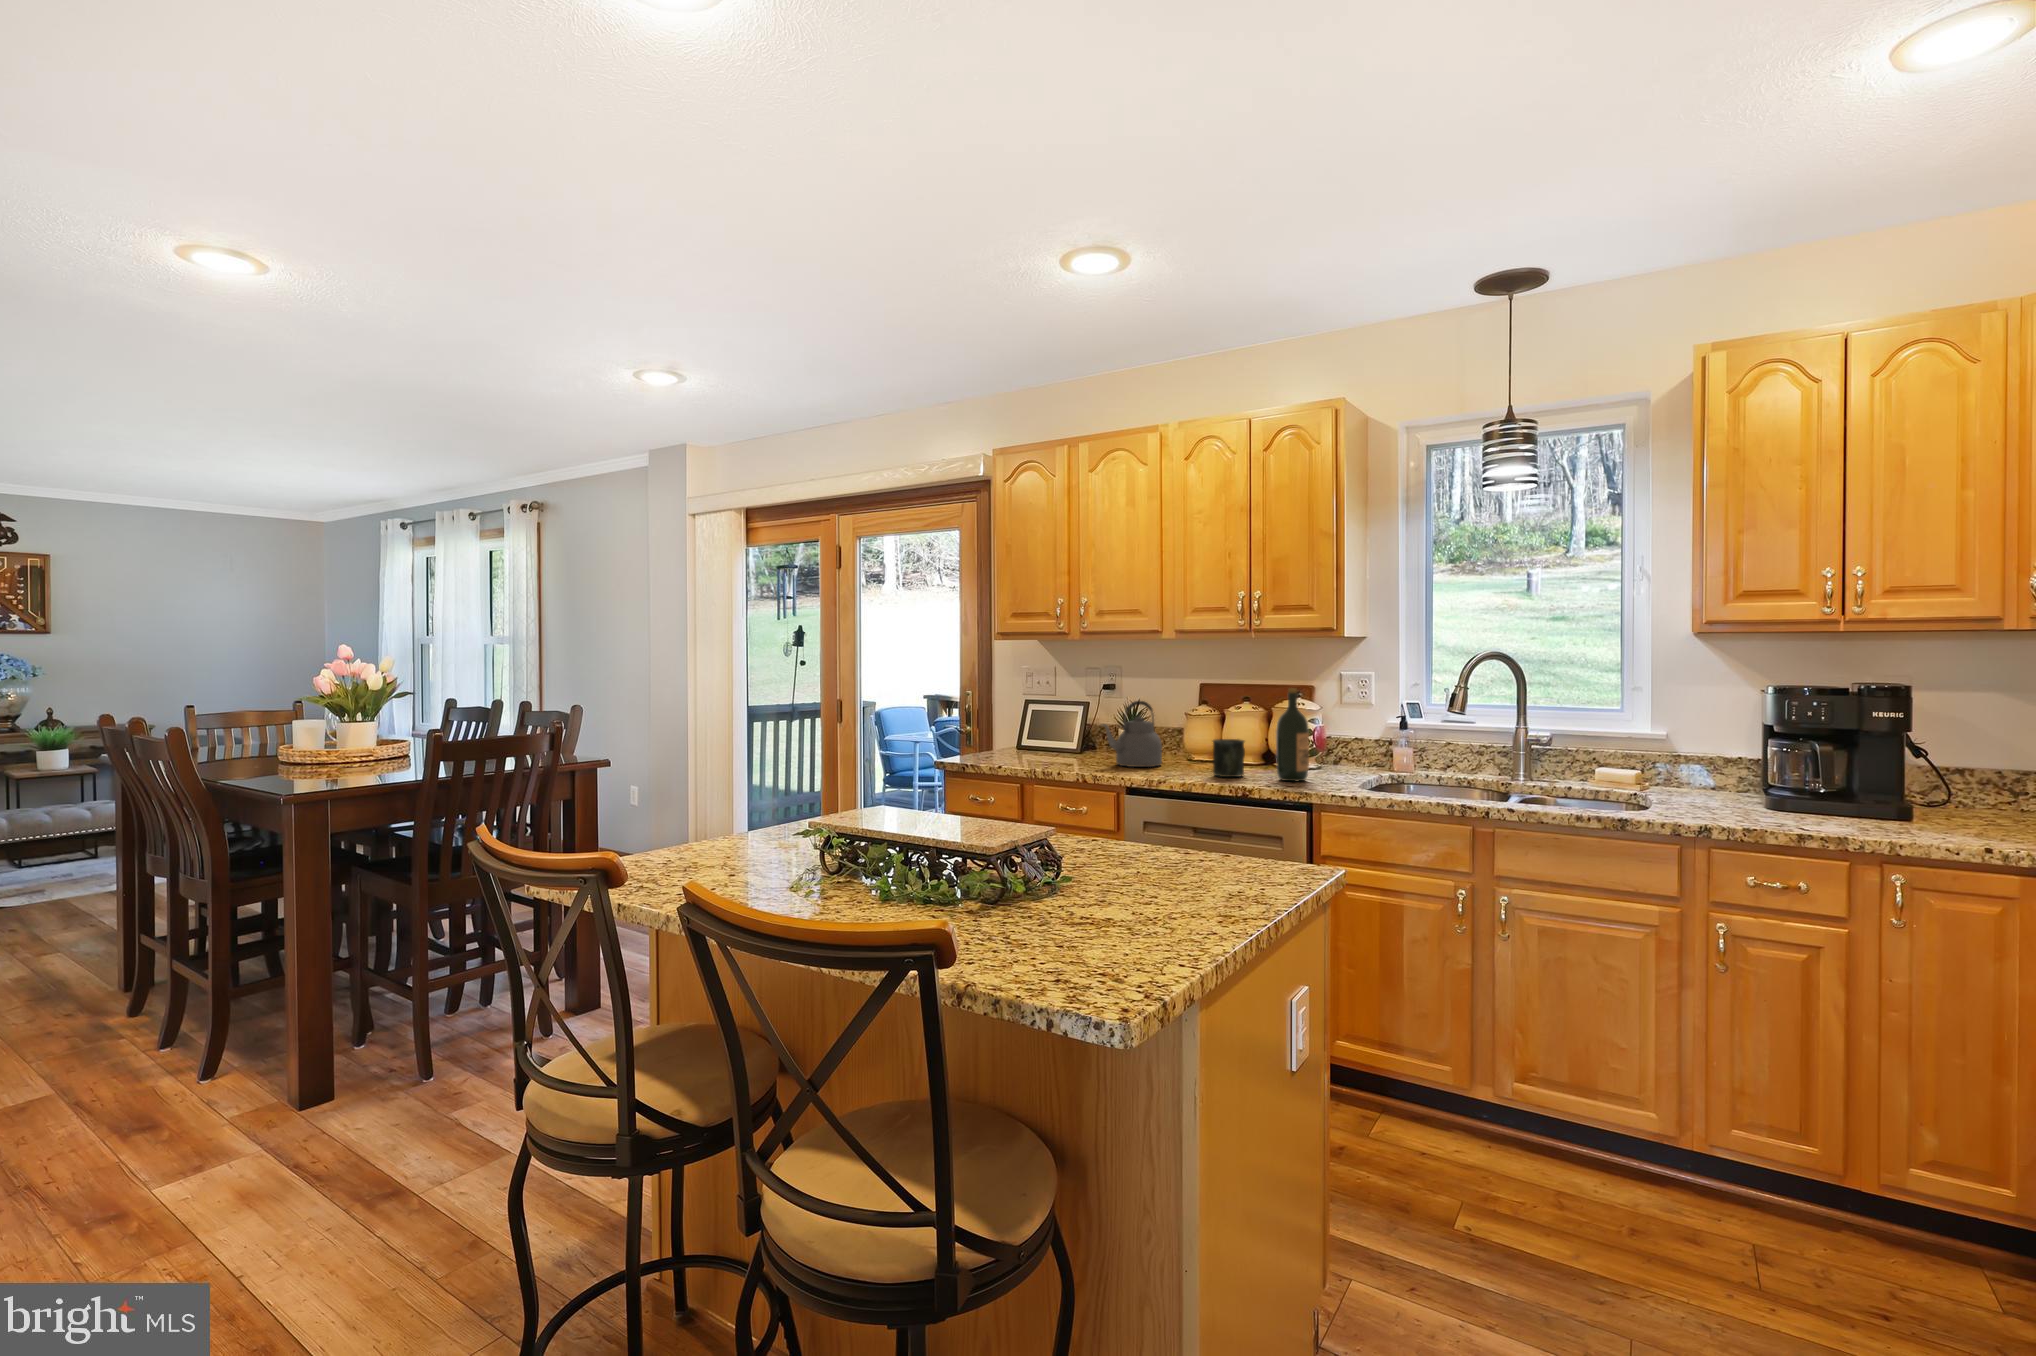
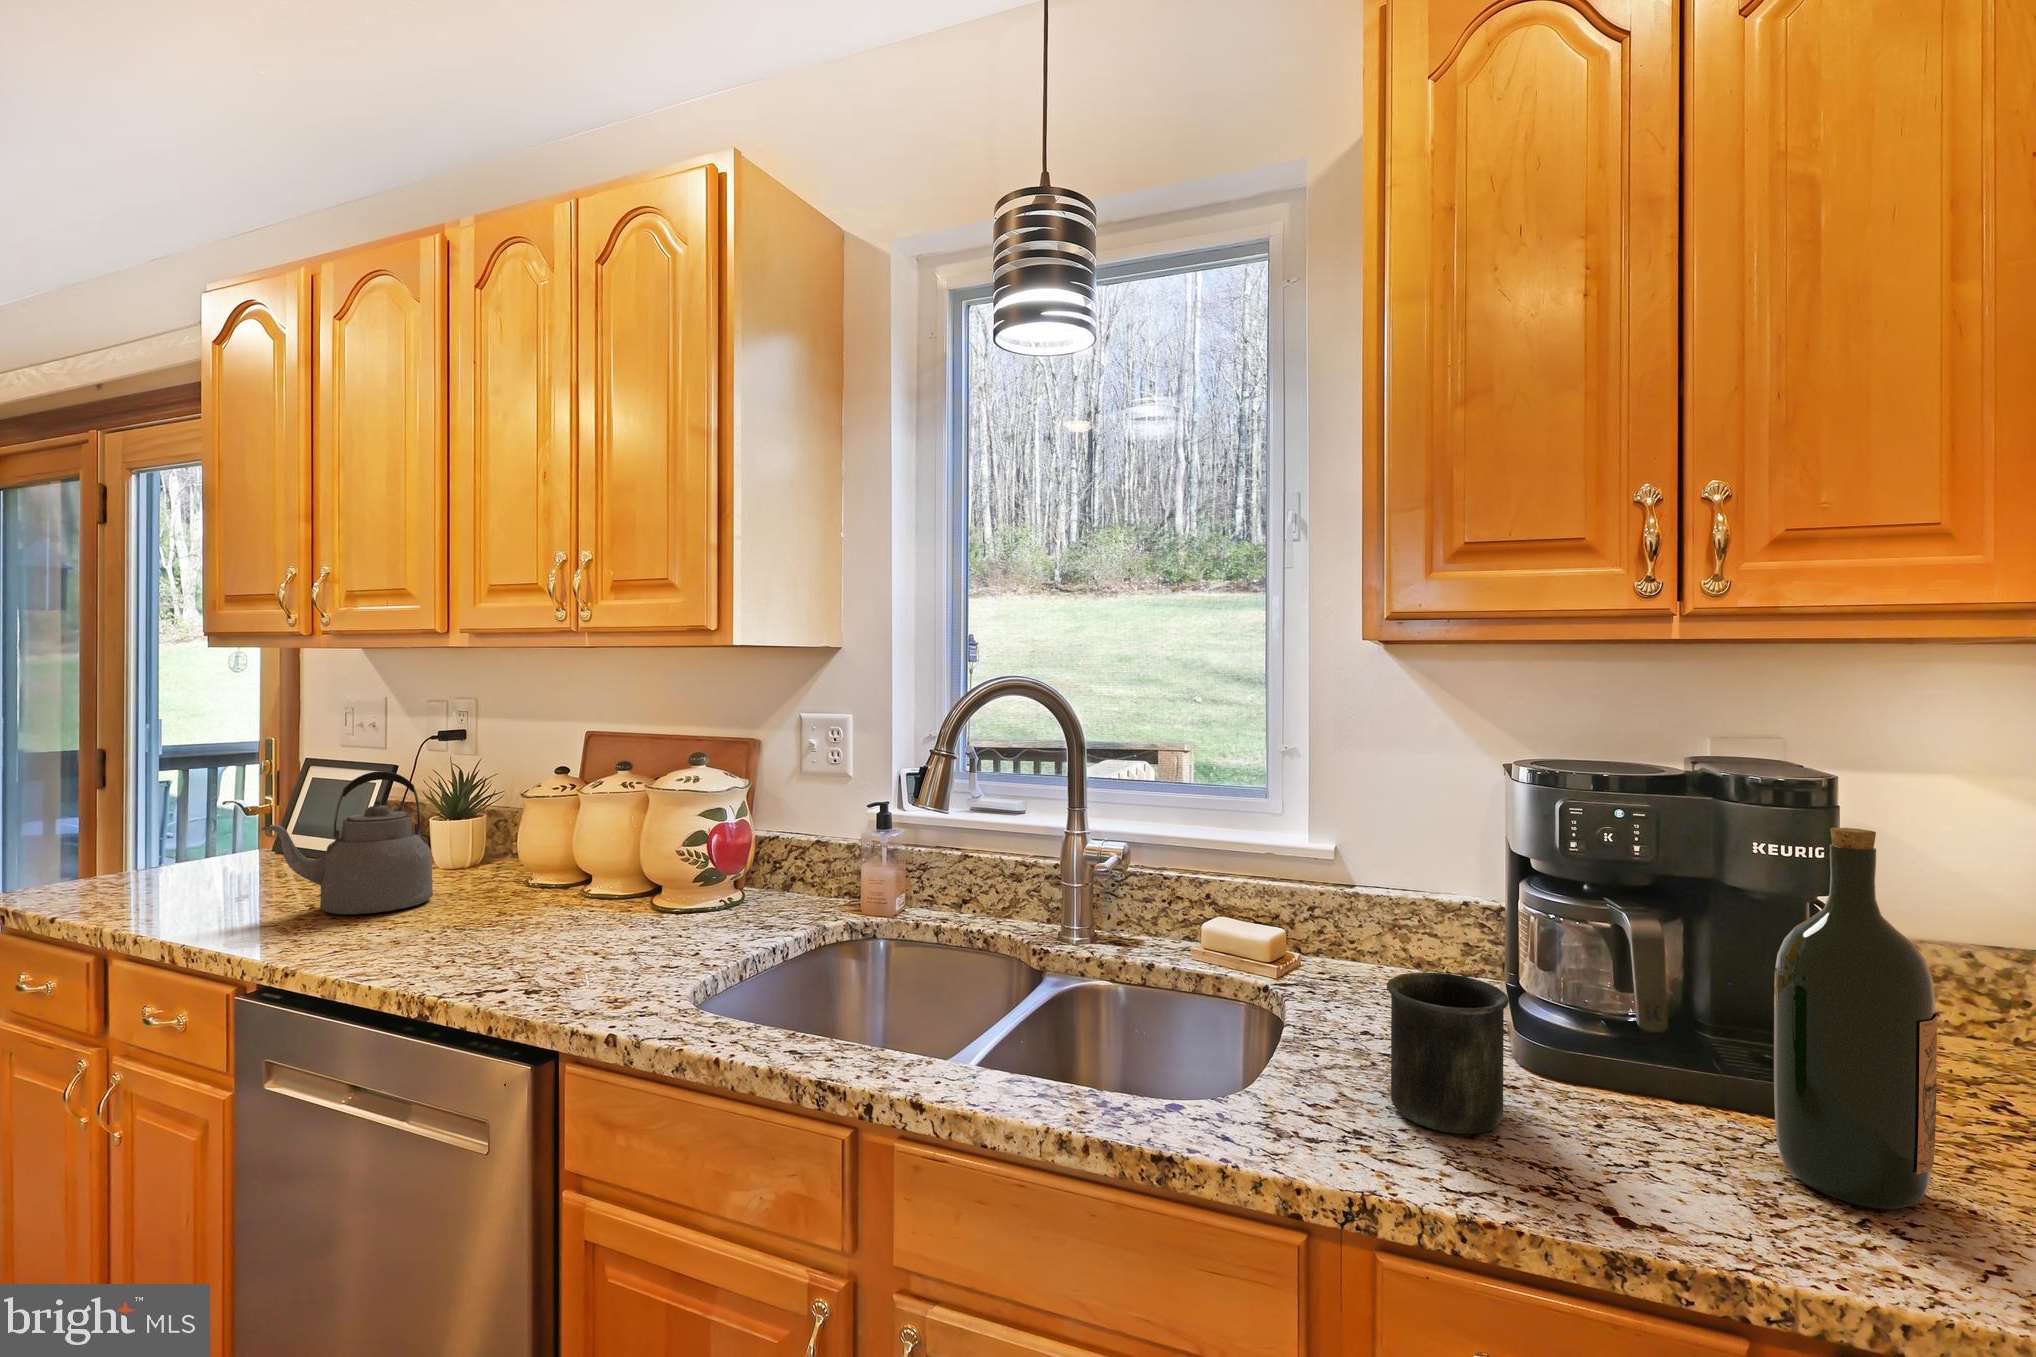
wine bottle: present [1276,688,1309,781] -> present [1774,828,1937,1209]
mug: present [1213,739,1245,777] -> present [1387,972,1509,1134]

